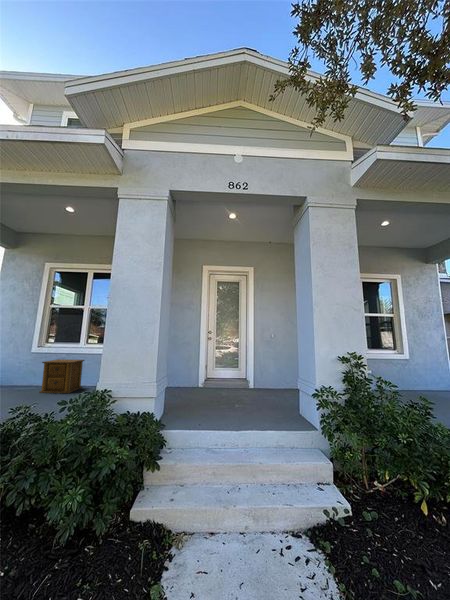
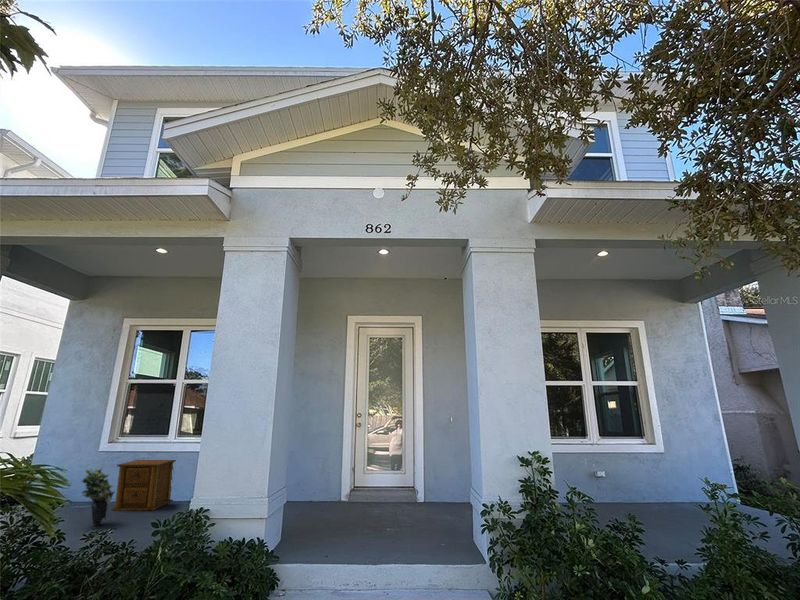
potted plant: none [15,362,41,403] -> present [81,468,115,526]

